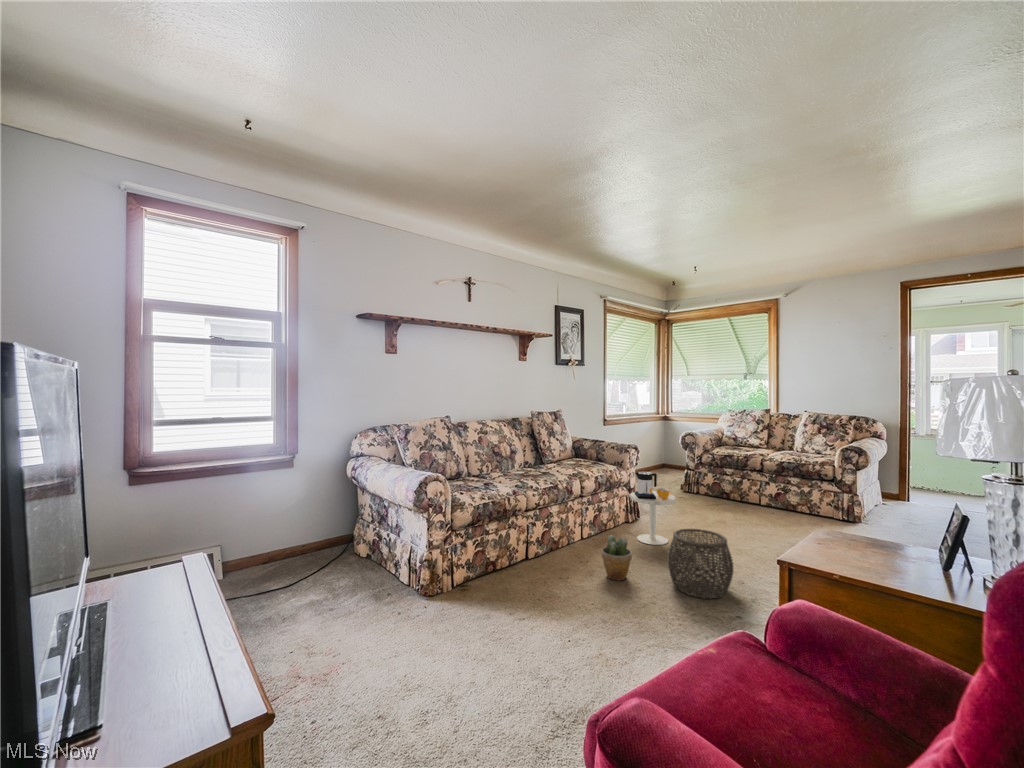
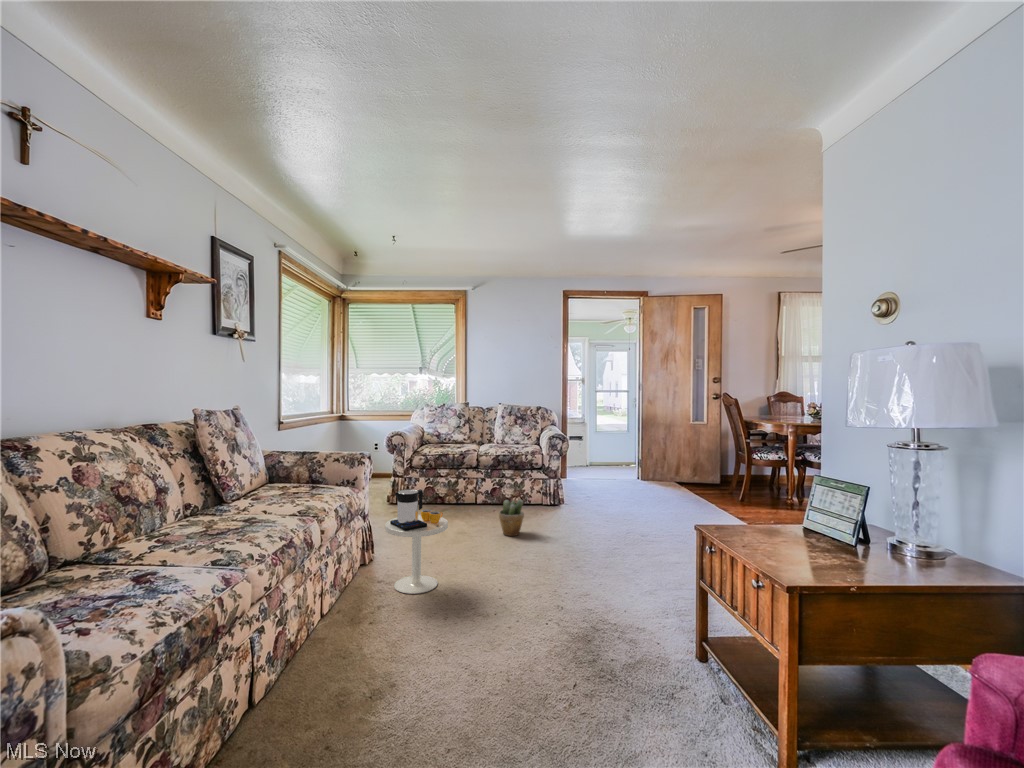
woven basket: present [667,529,733,599] -> none [493,558,577,659]
potted plant: present [601,535,632,580] -> present [499,500,524,536]

